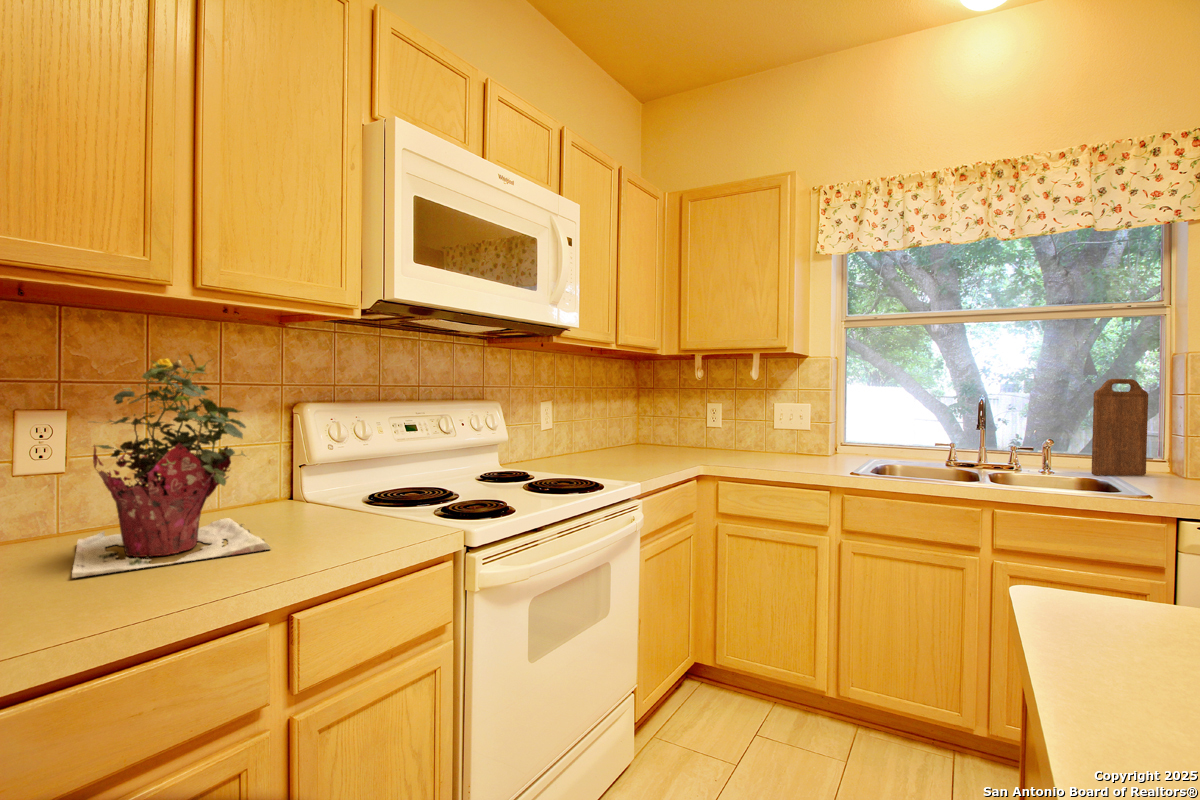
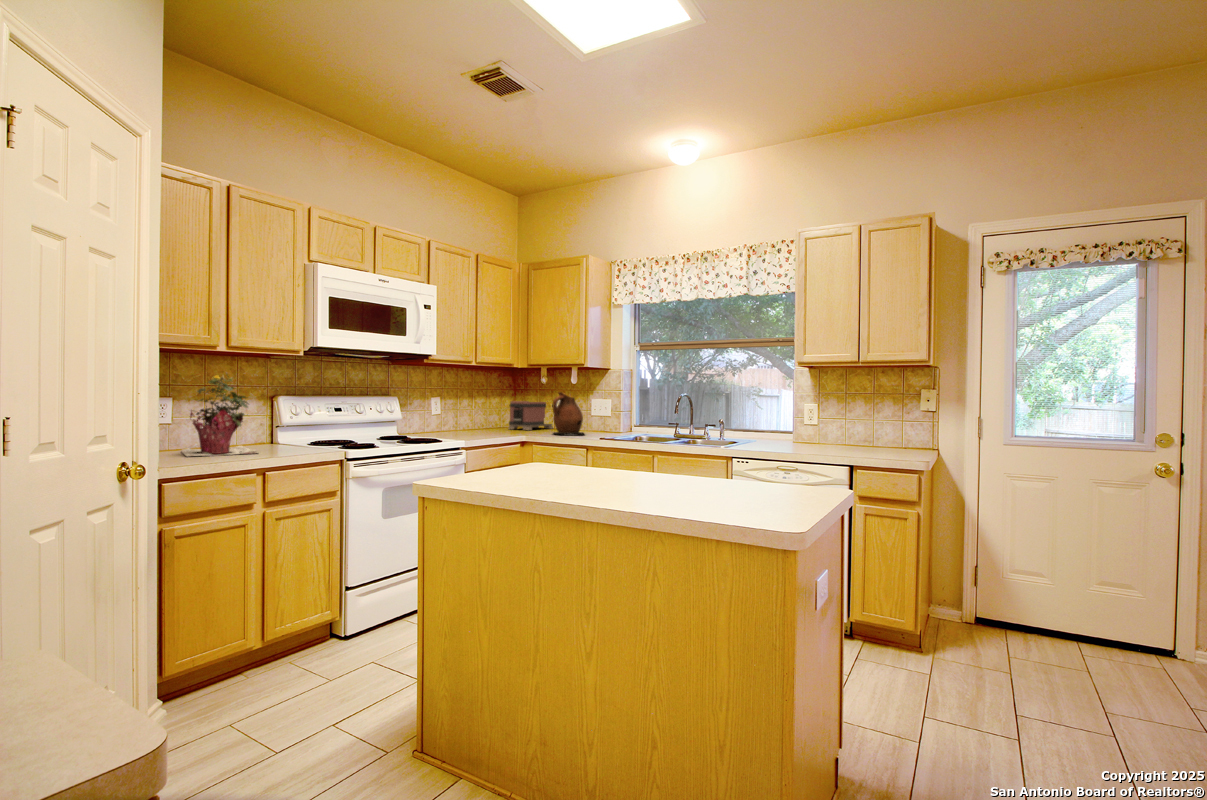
cutting board: present [1091,379,1148,475] -> none [750,384,784,442]
ceramic pitcher: none [724,392,787,461] -> present [553,392,584,434]
toaster: none [636,404,695,449] -> present [508,401,553,430]

